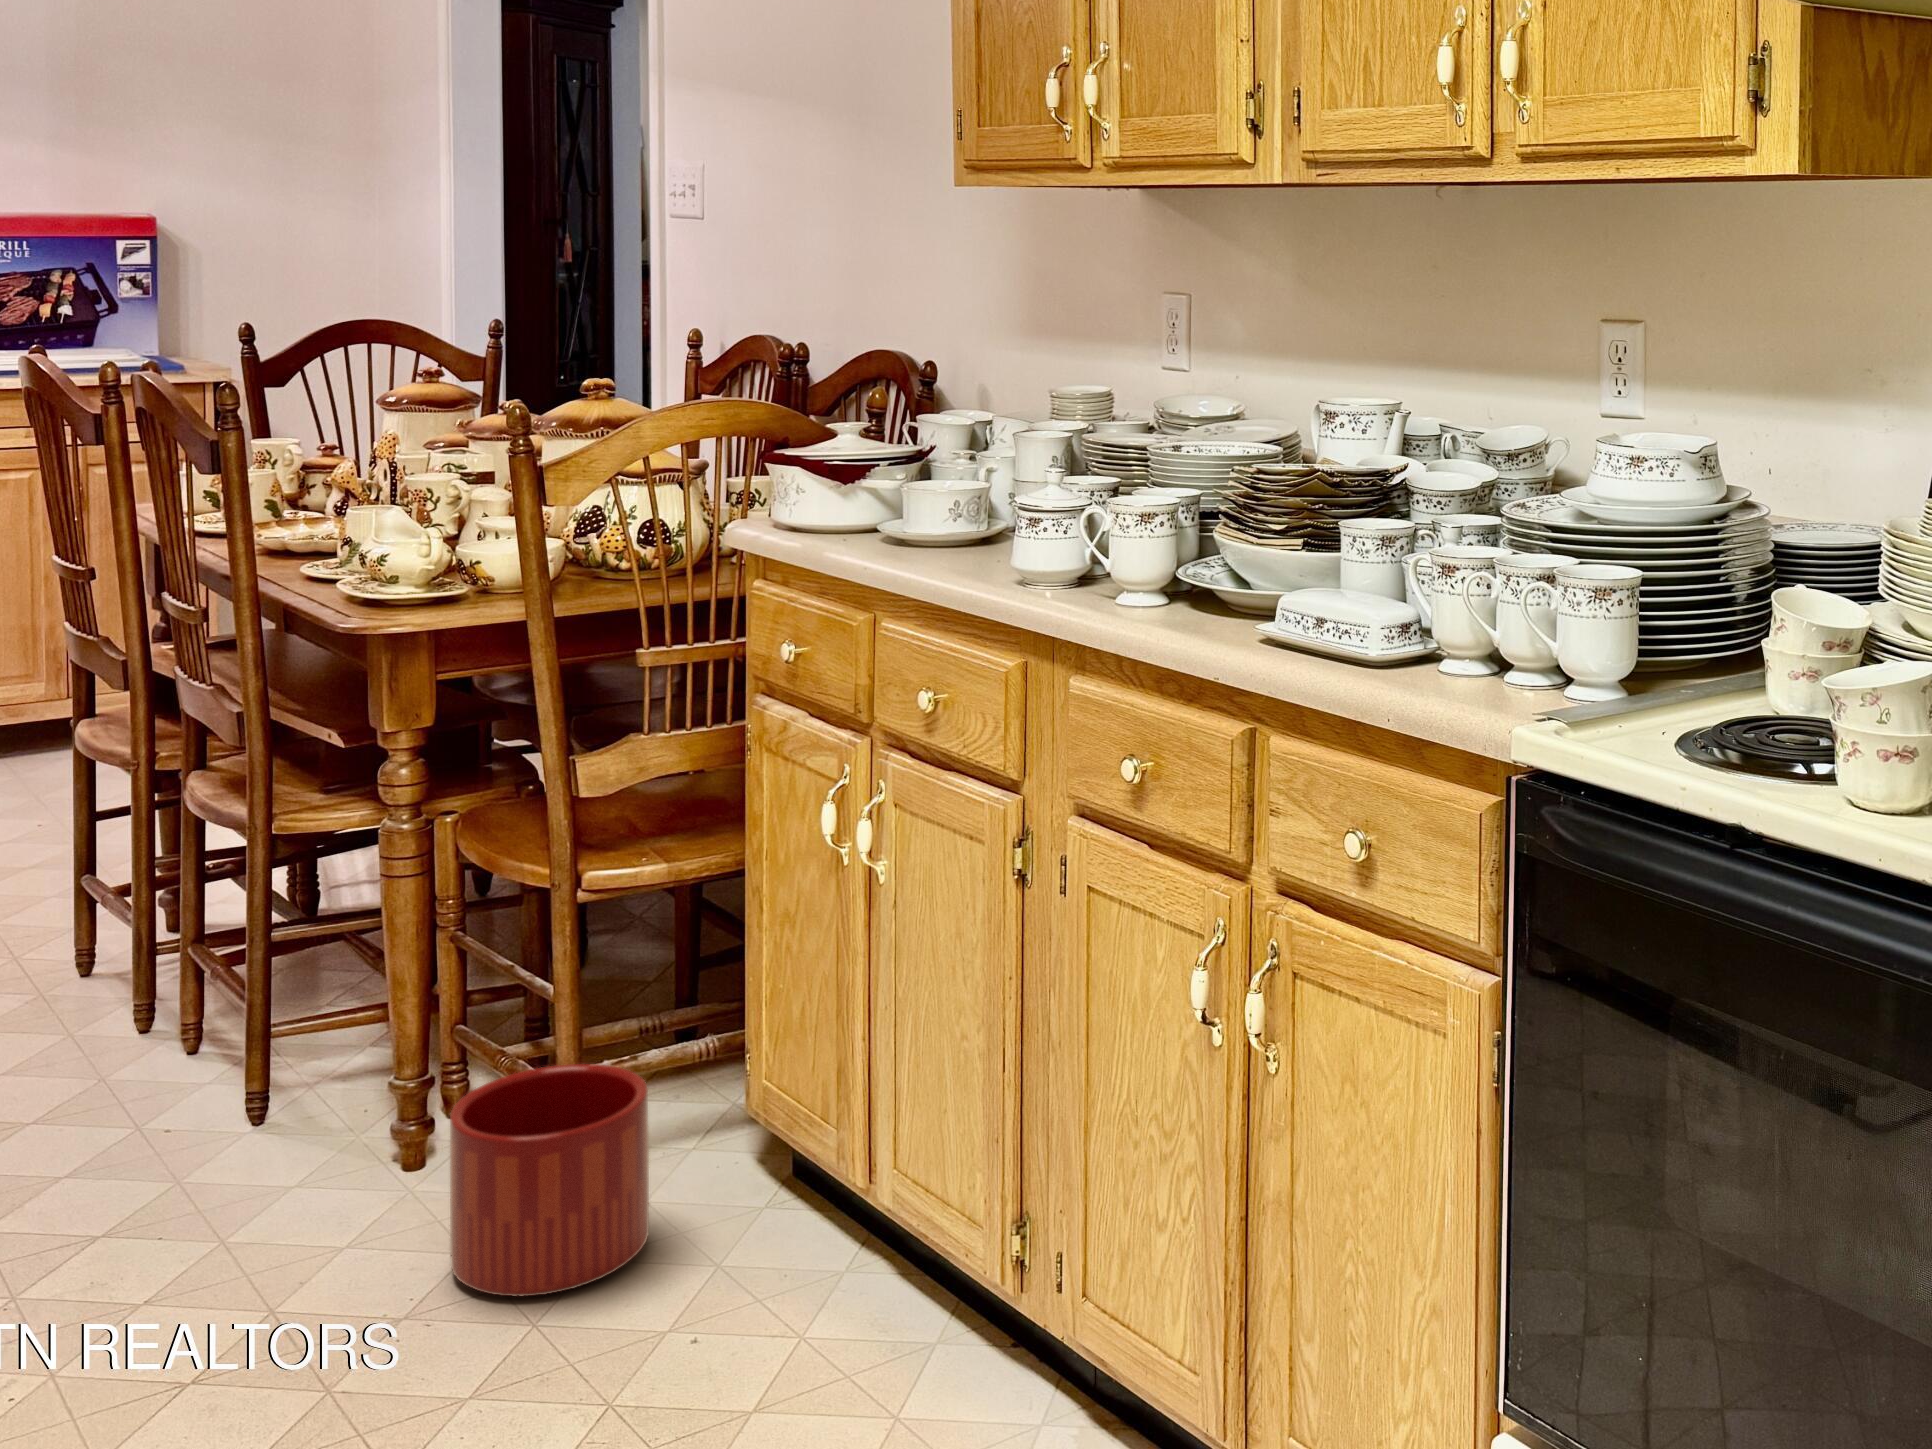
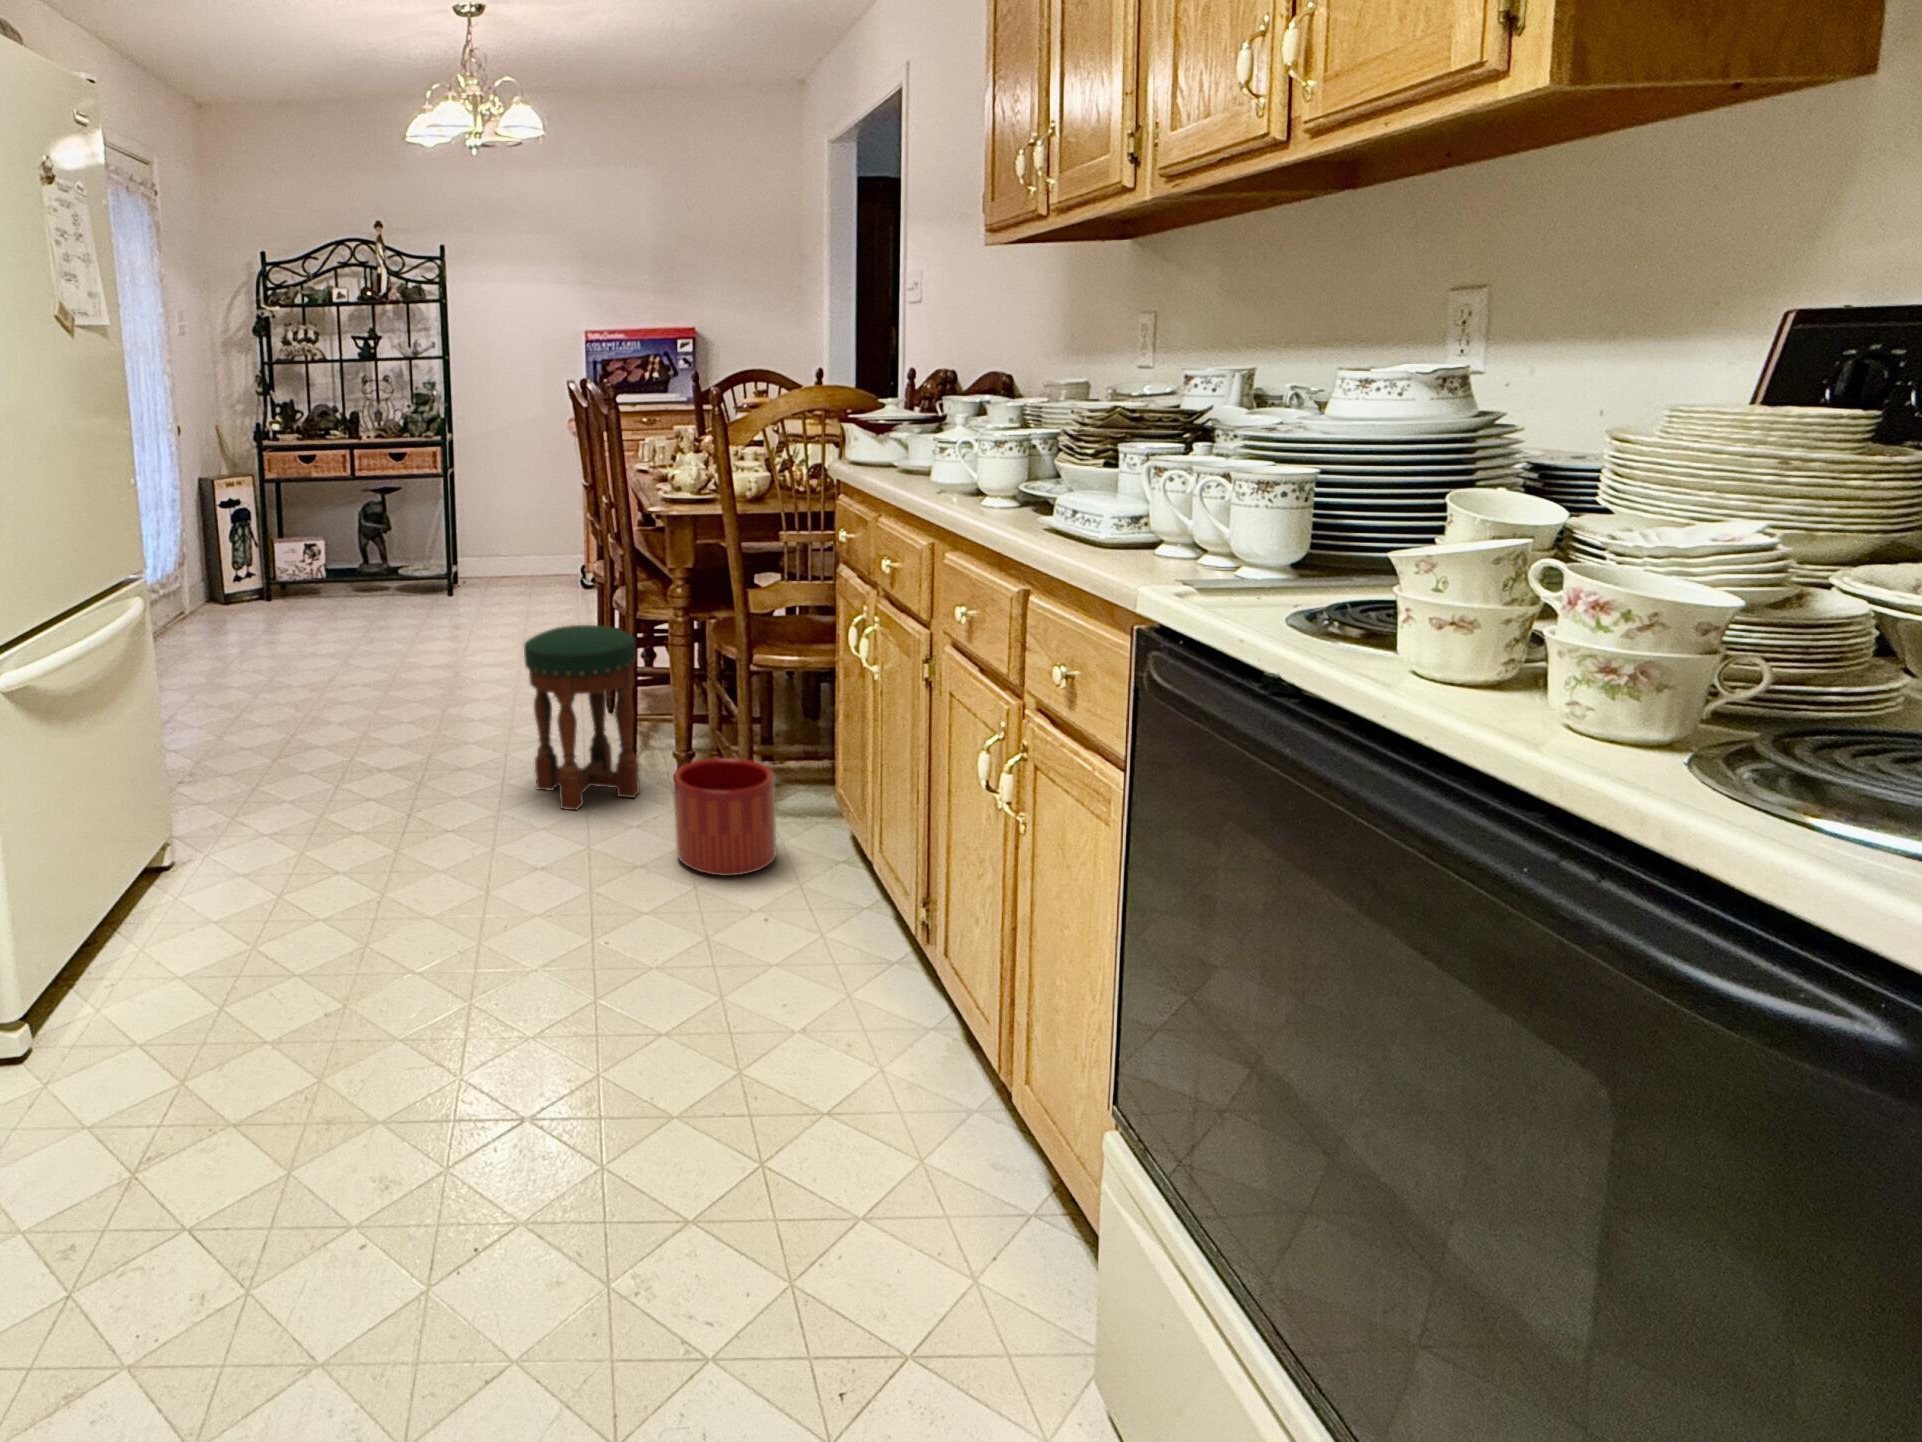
stool: none [35,852,301,1254] -> present [524,625,640,810]

